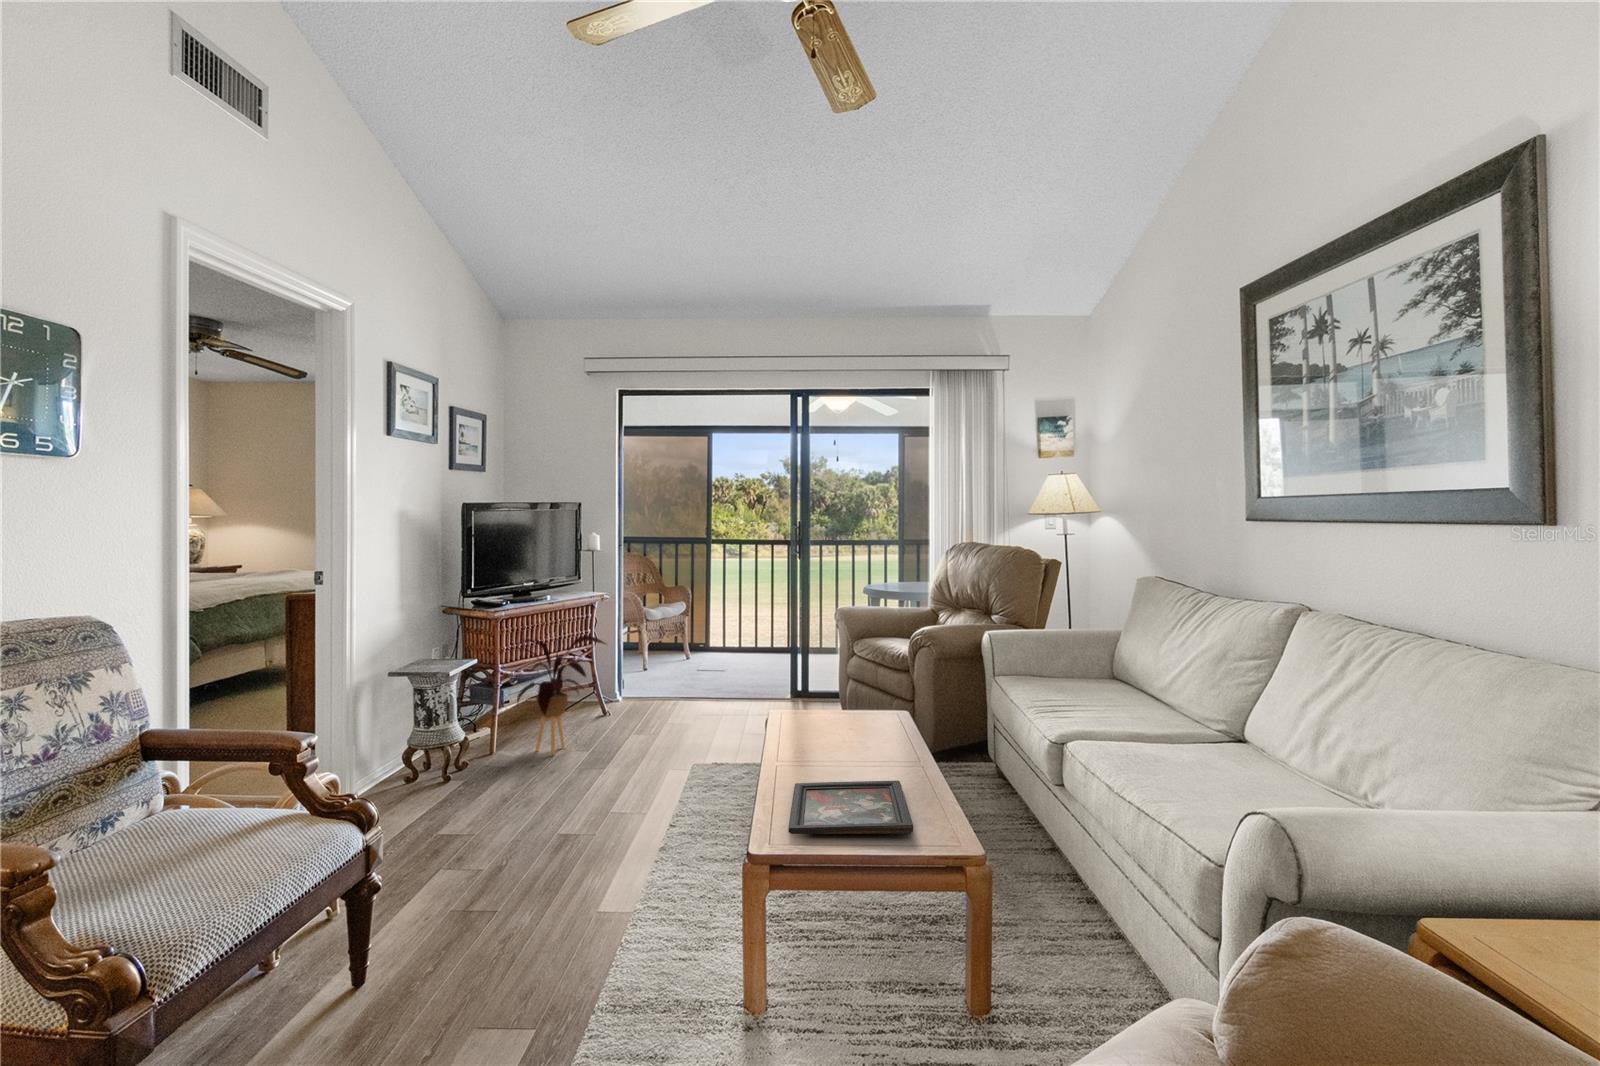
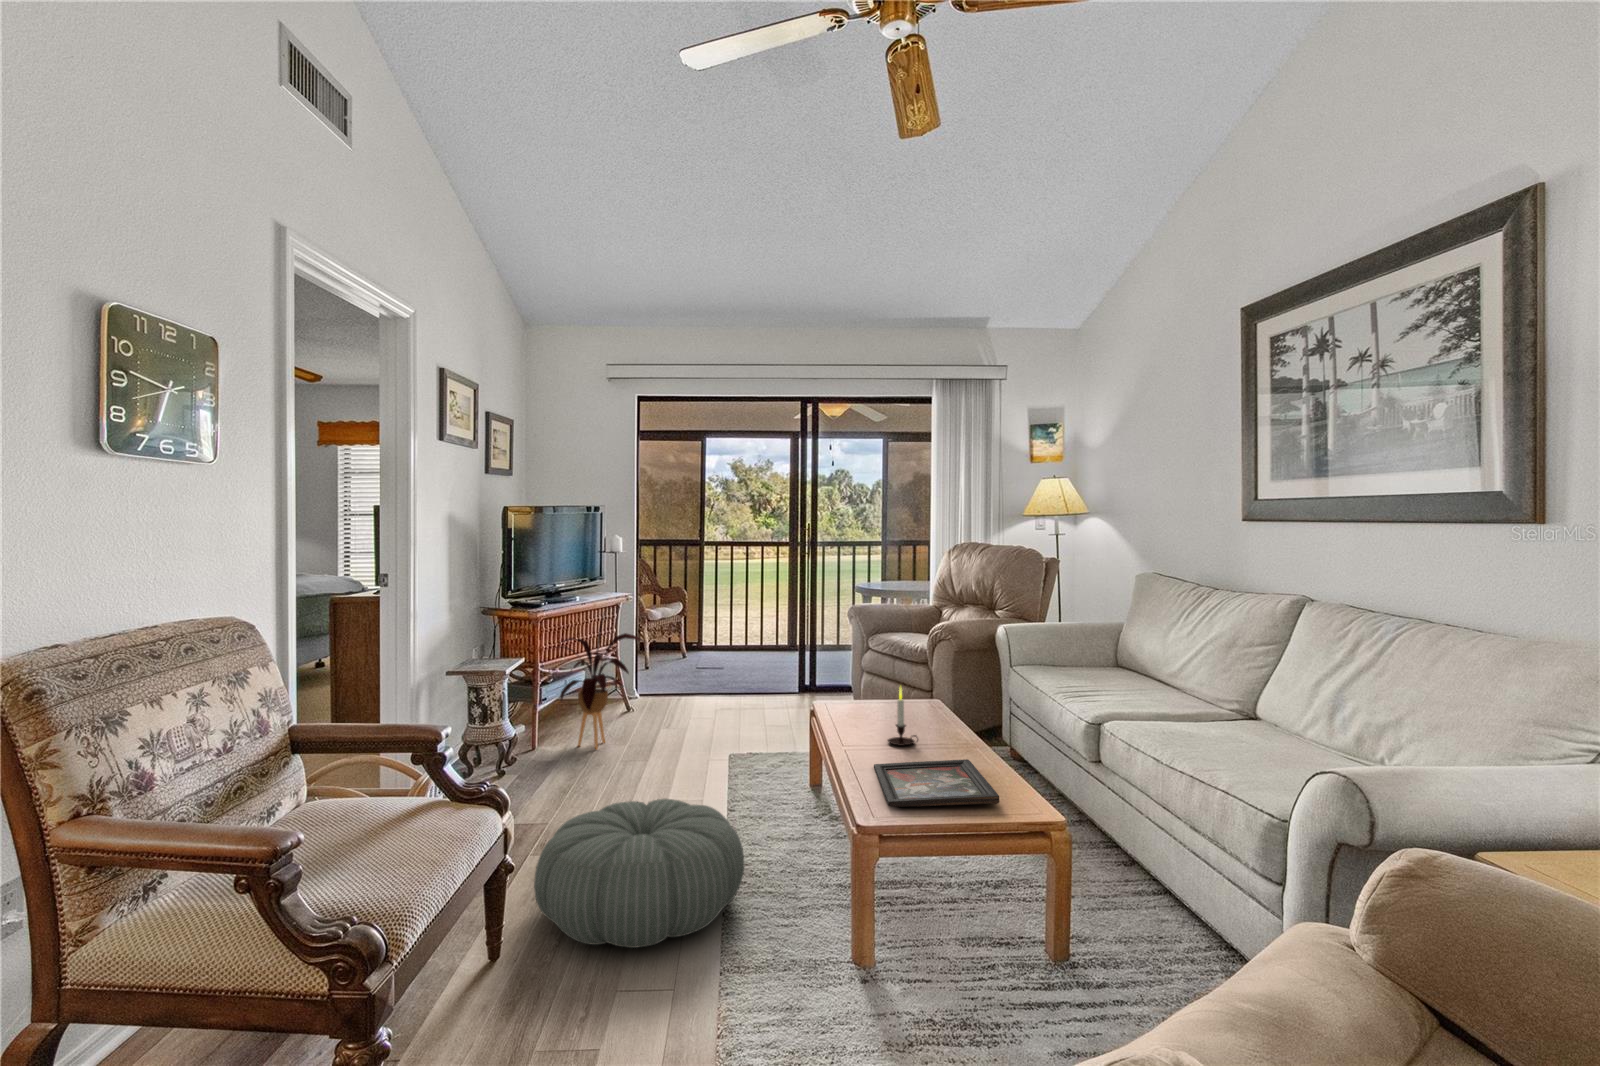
candle: none [822,697,853,763] -> present [888,688,917,746]
pouf: none [415,814,650,980] -> present [534,799,744,948]

